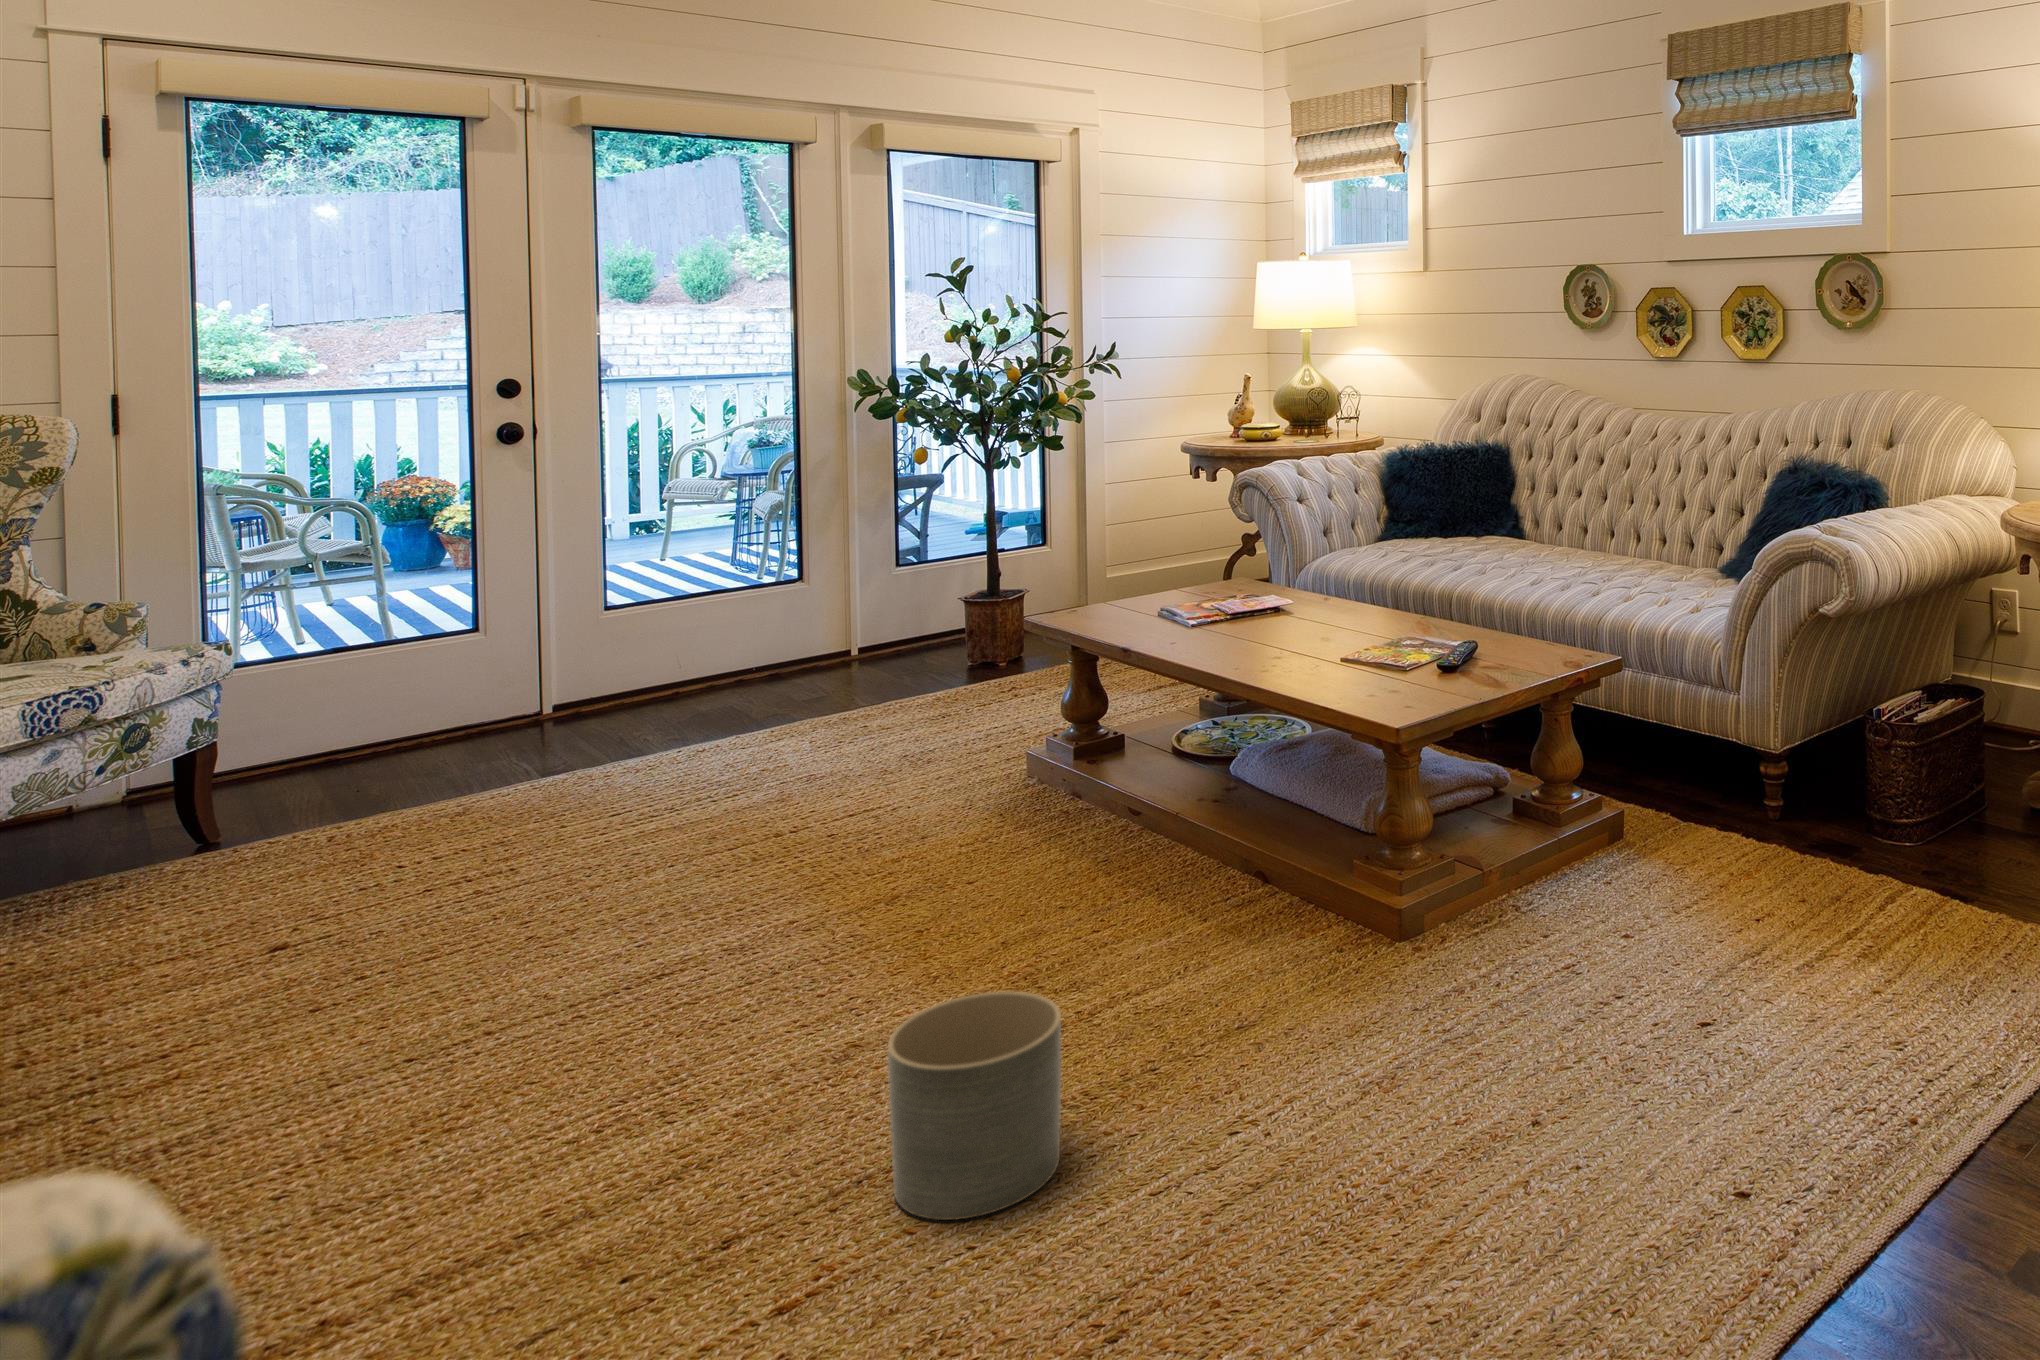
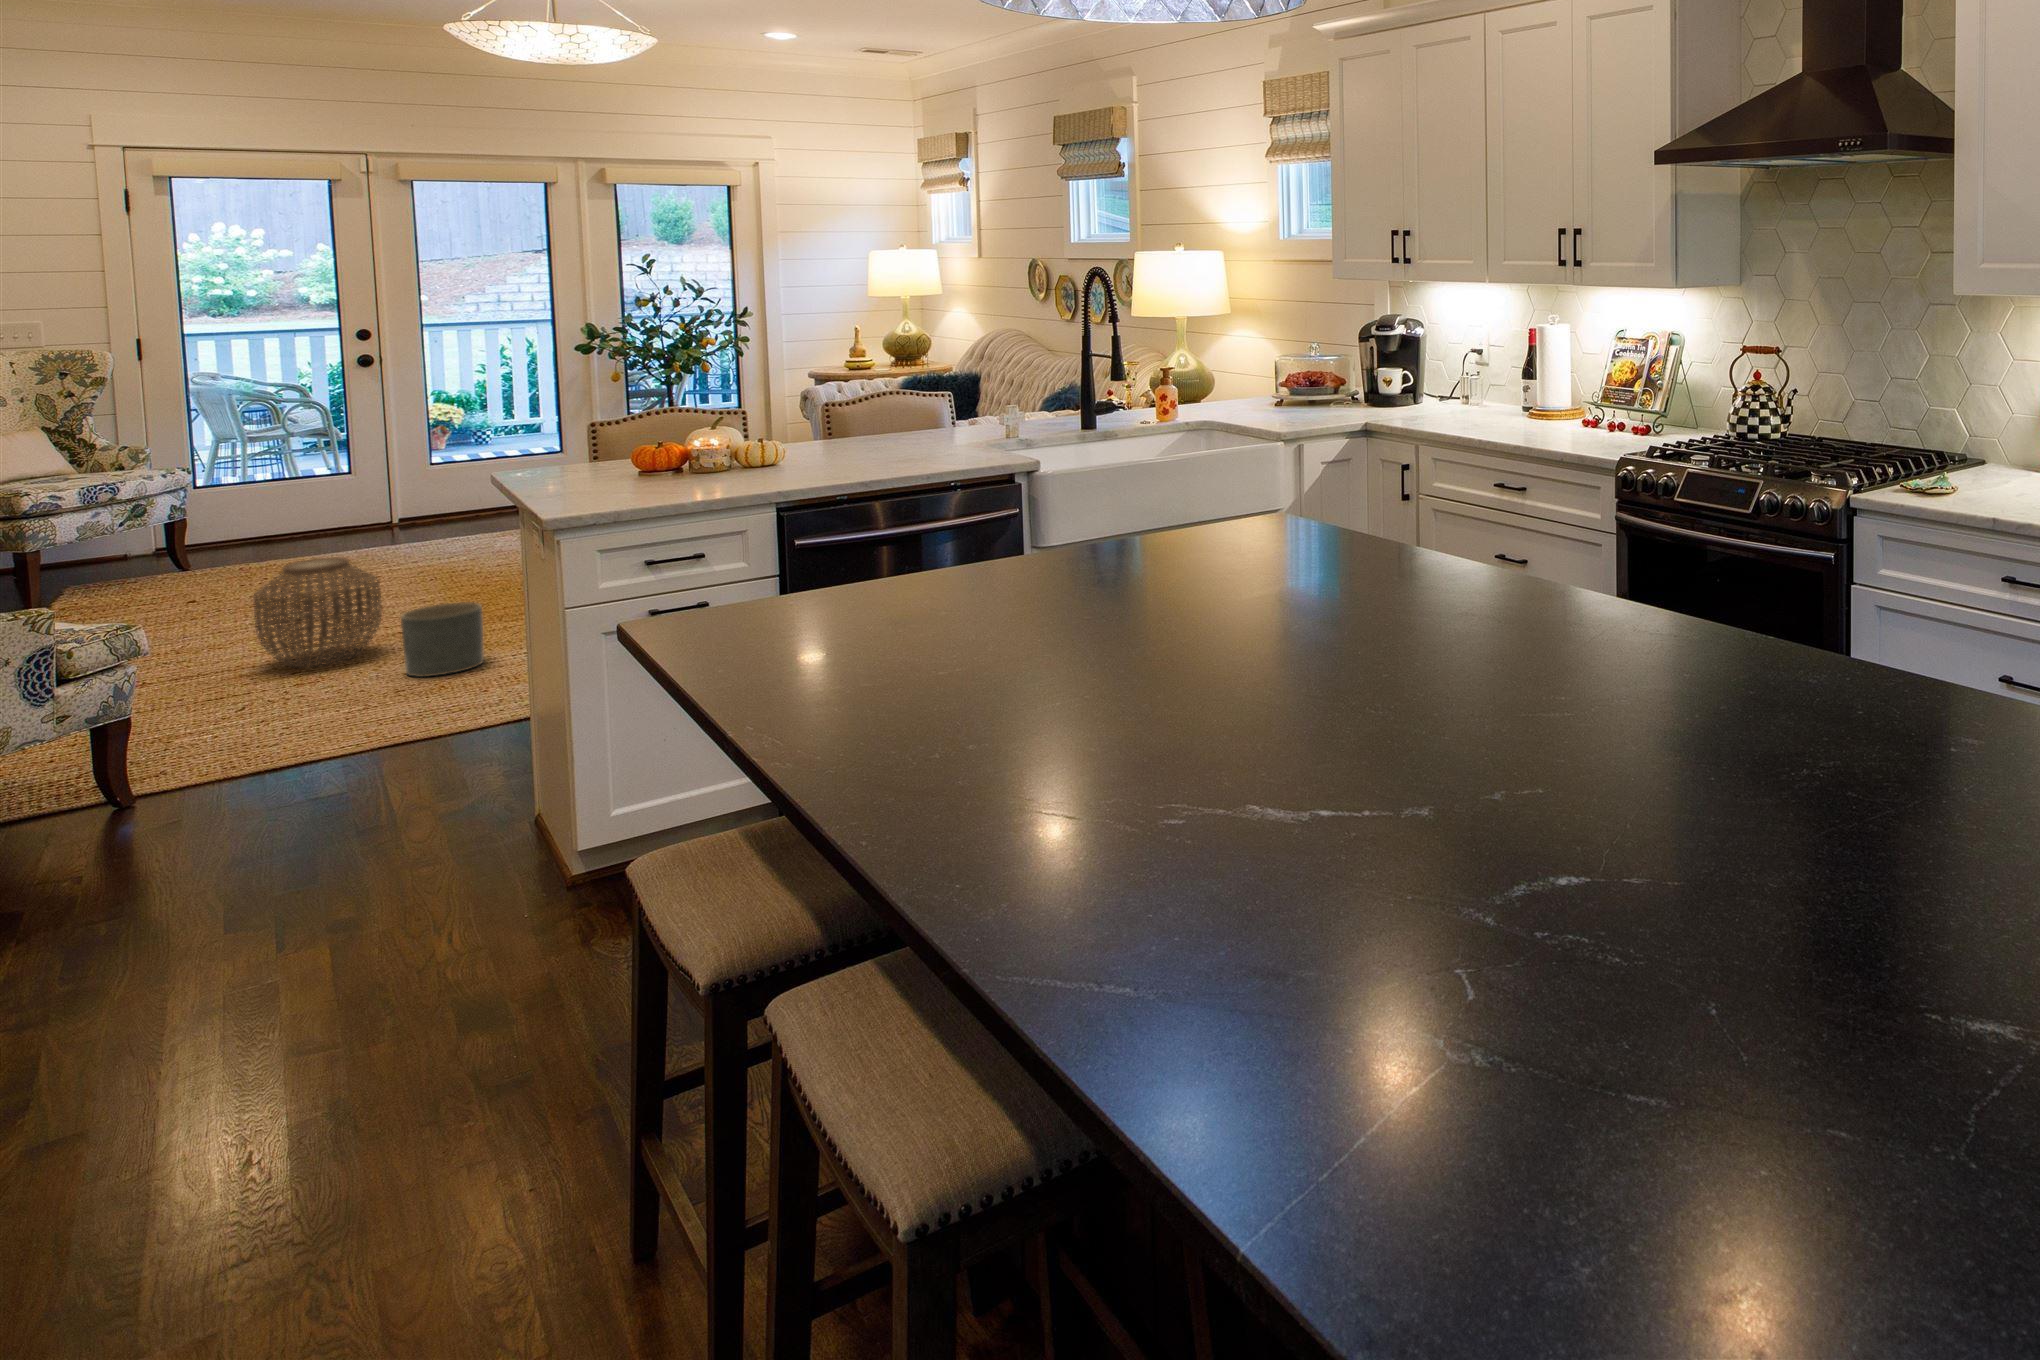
woven basket: none [494,880,773,1184] -> present [254,557,381,668]

